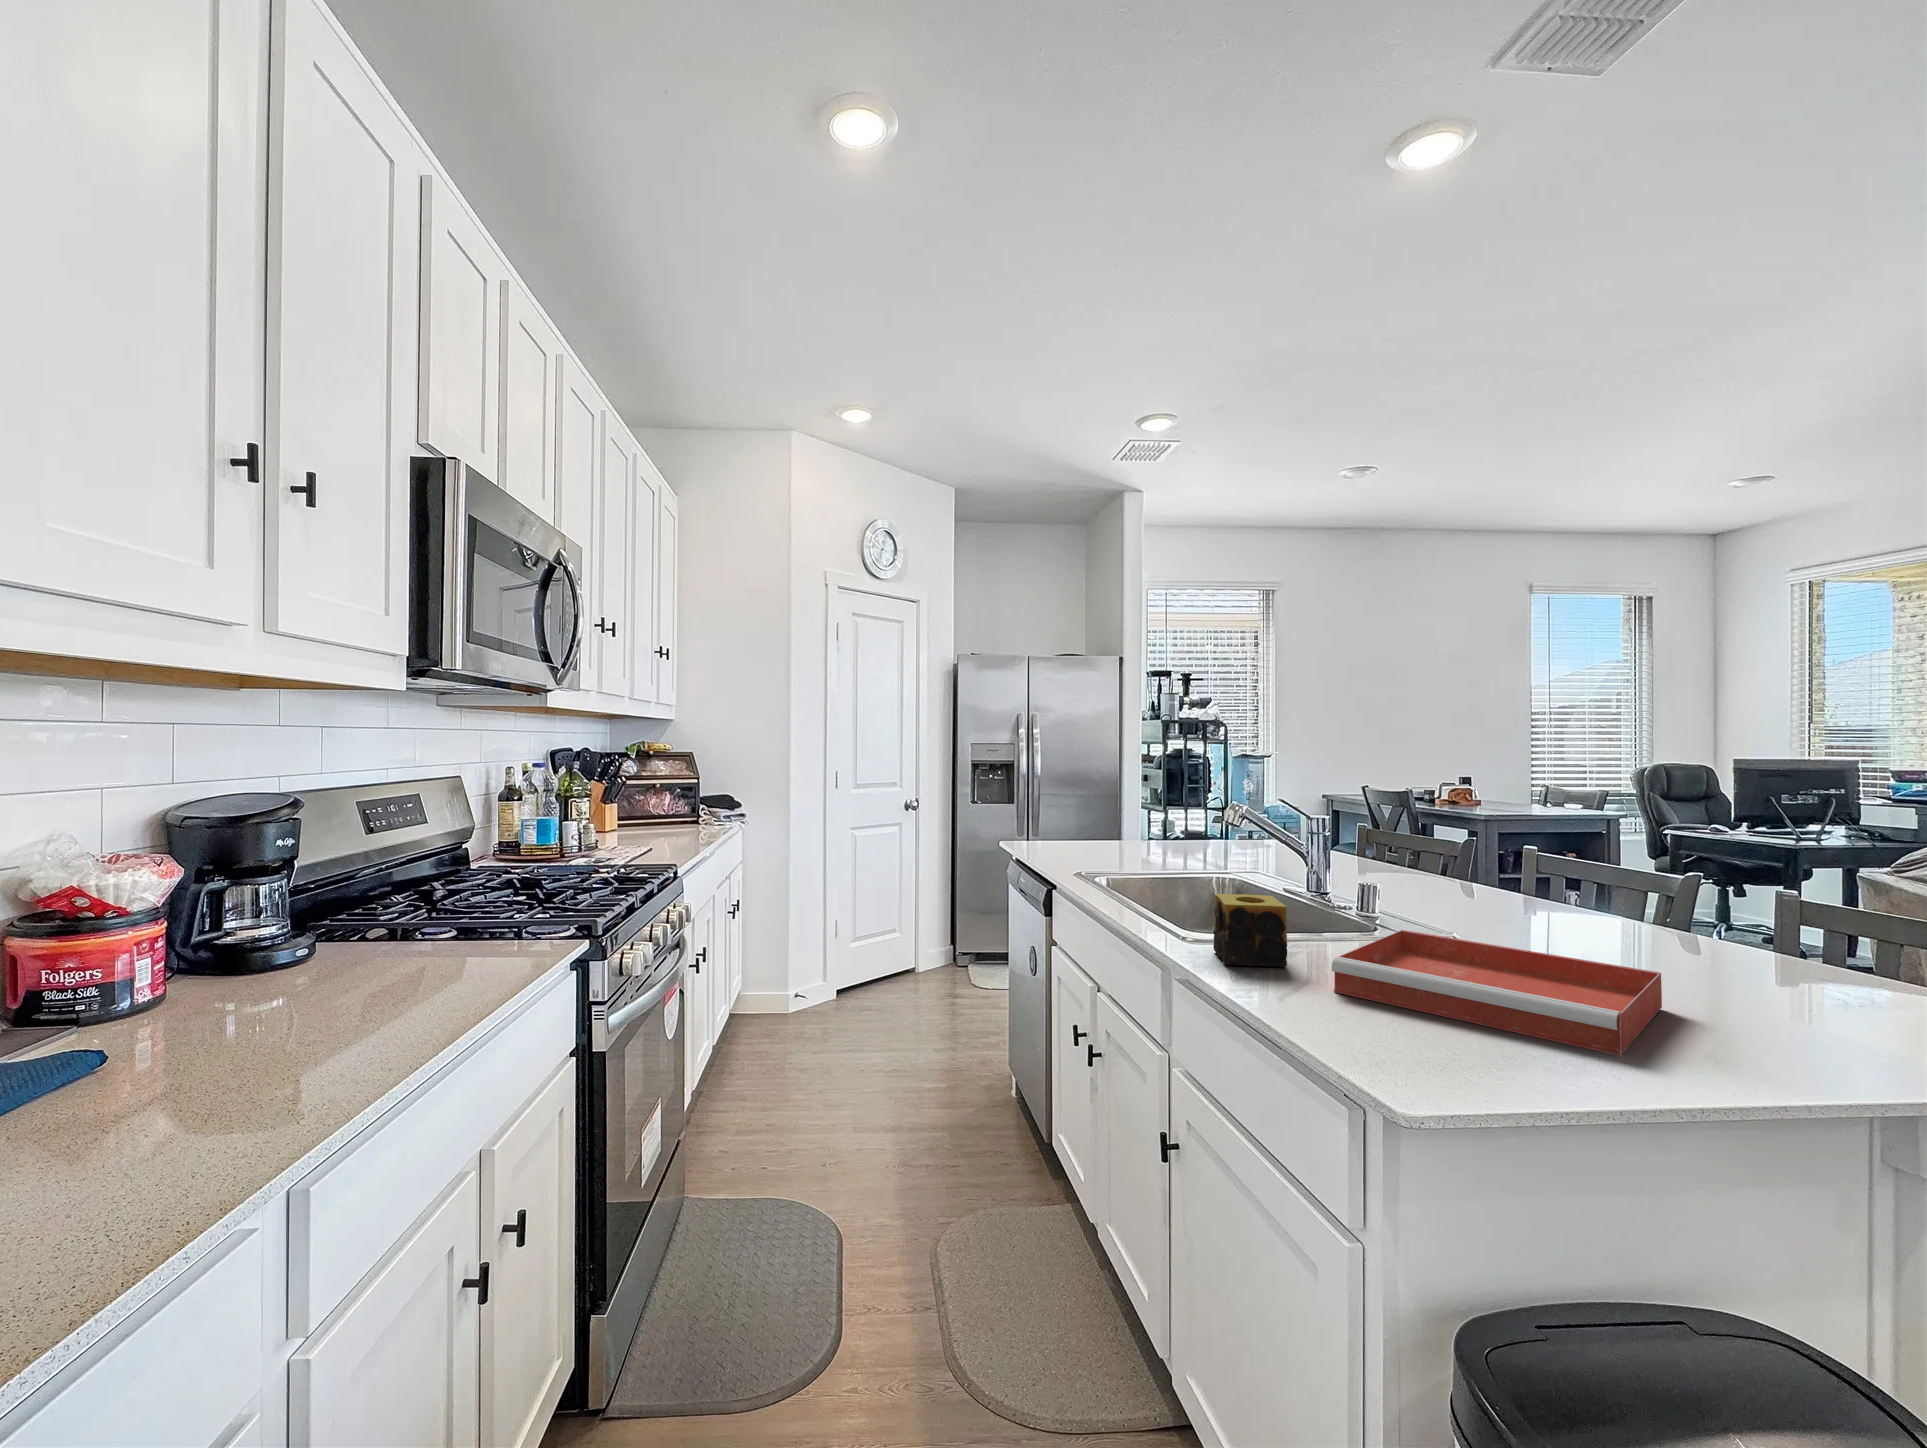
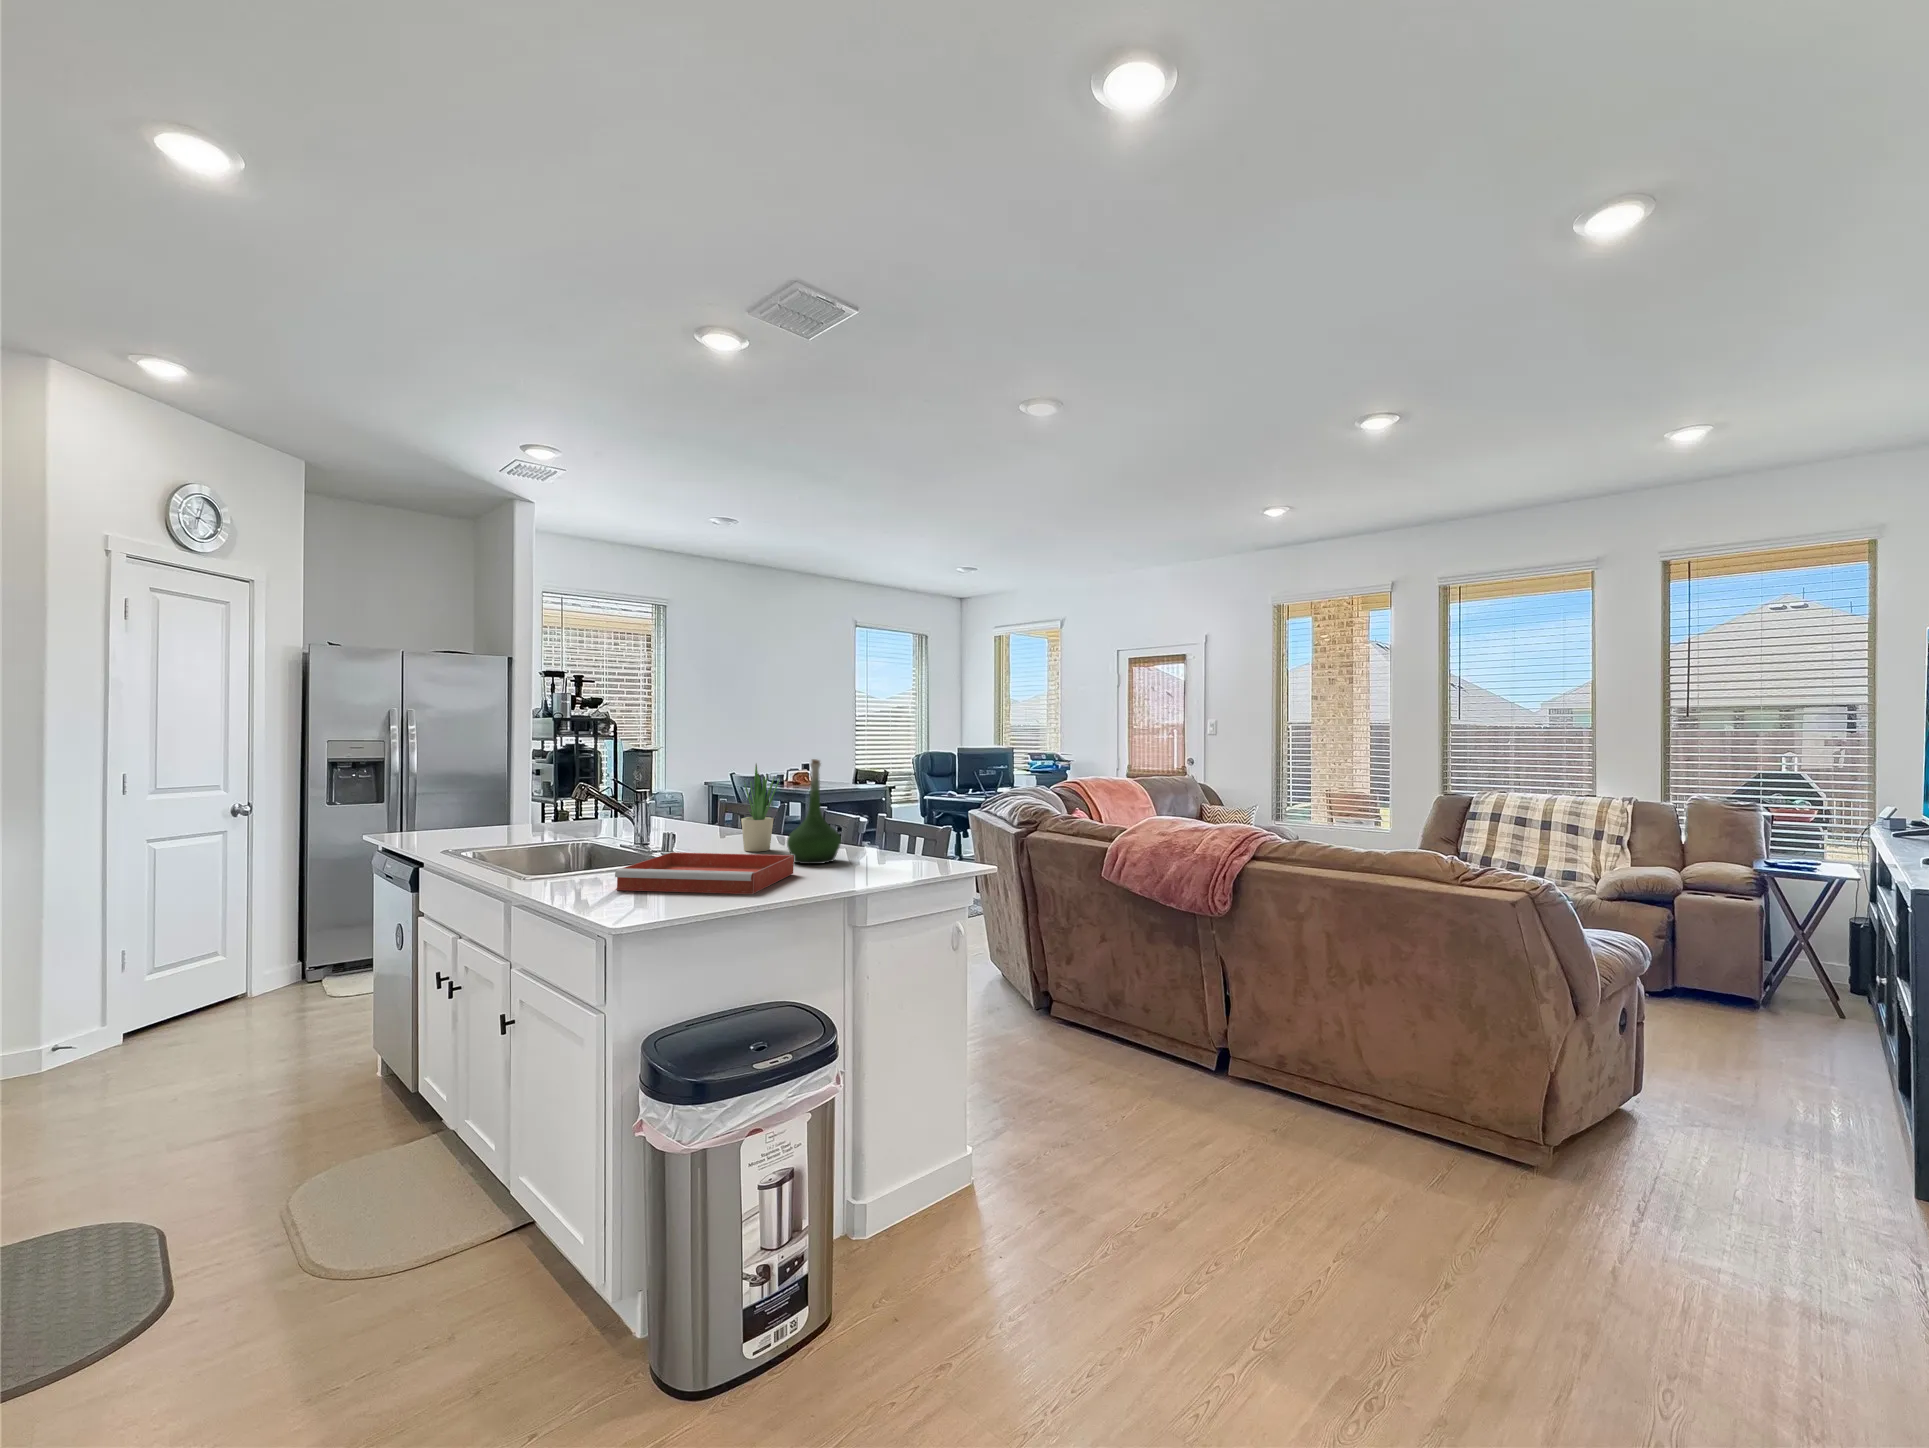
potted plant: none [1490,787,1560,935] -> present [741,764,779,852]
vase: none [1610,788,1737,987] -> present [787,759,841,864]
candle: present [1213,894,1287,967] -> none [544,839,594,887]

